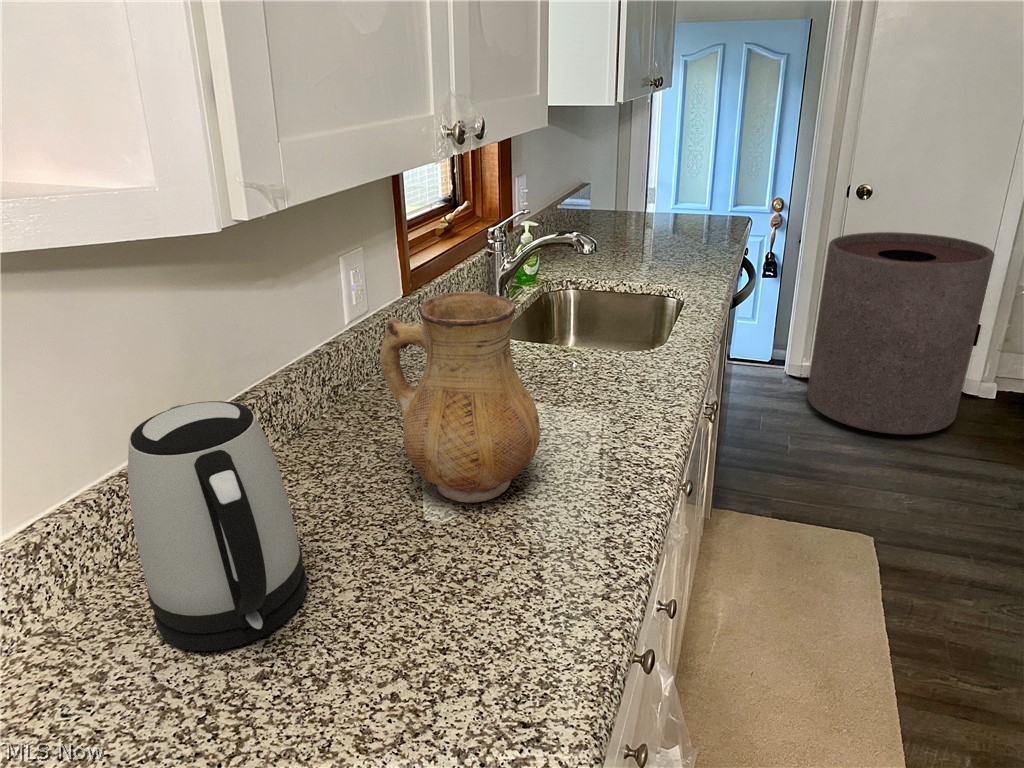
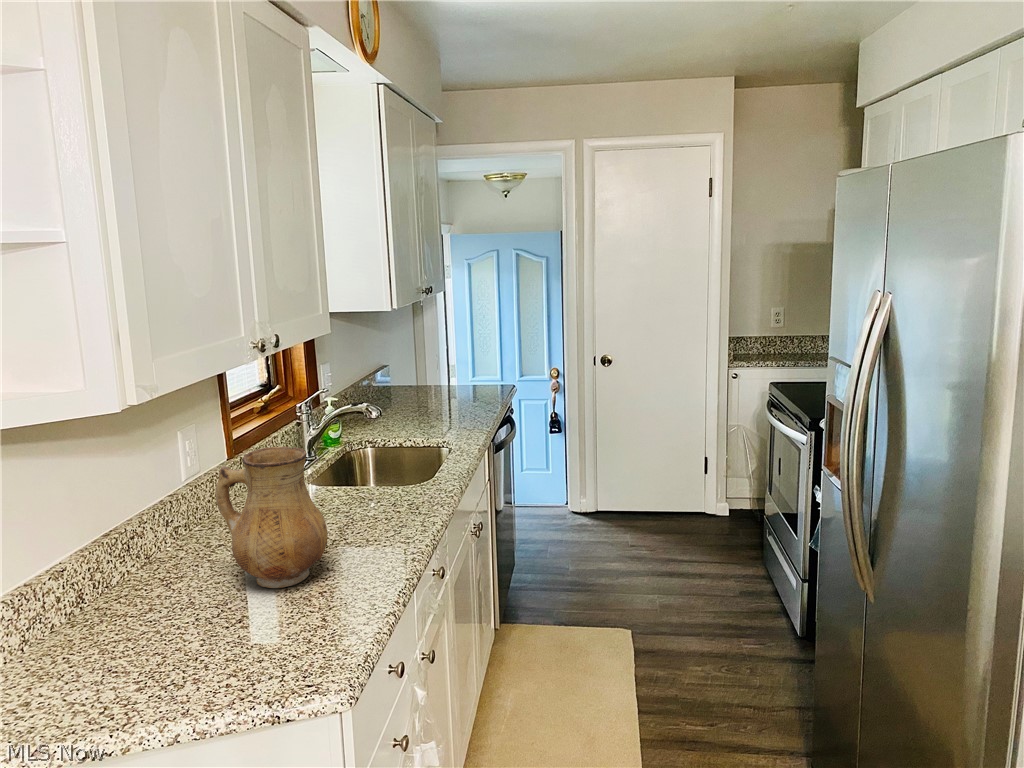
trash can: present [807,232,995,434] -> none [587,391,703,552]
kettle: present [128,401,307,651] -> none [52,521,166,683]

